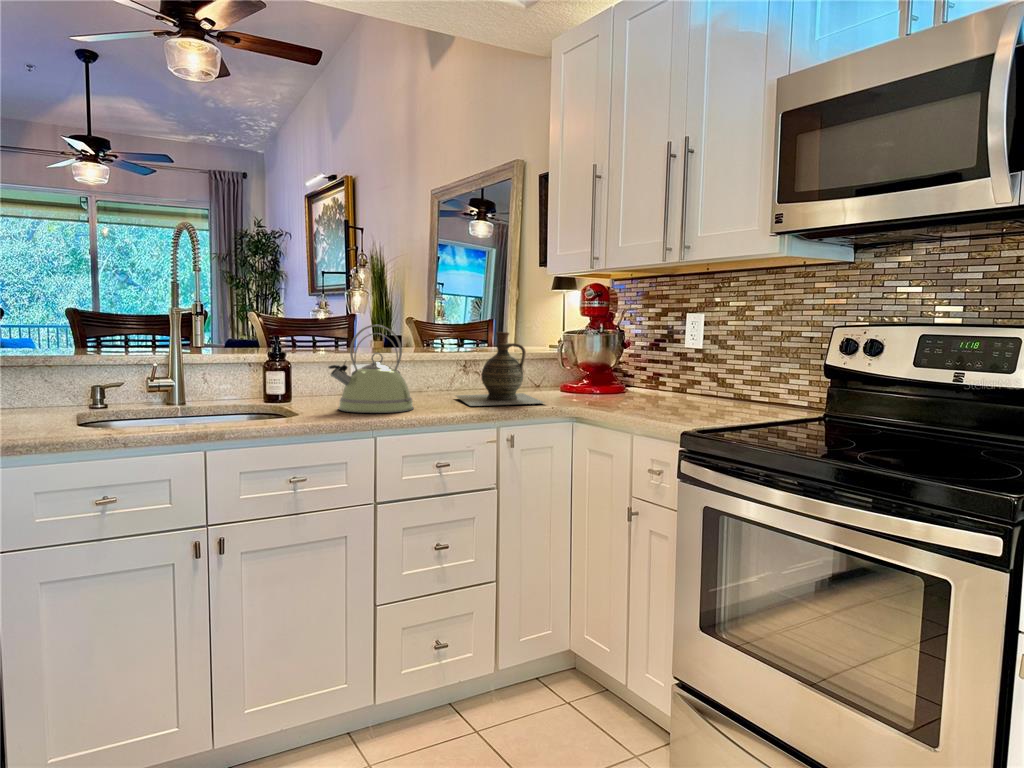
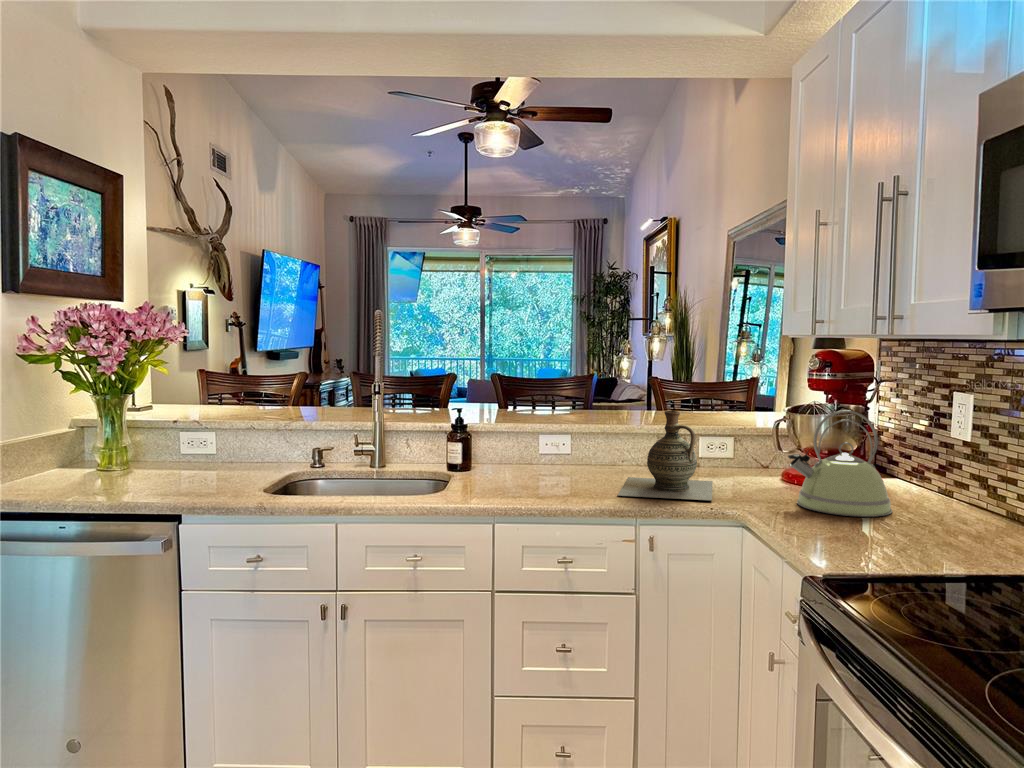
kettle: present [329,325,414,413] -> present [788,410,892,517]

